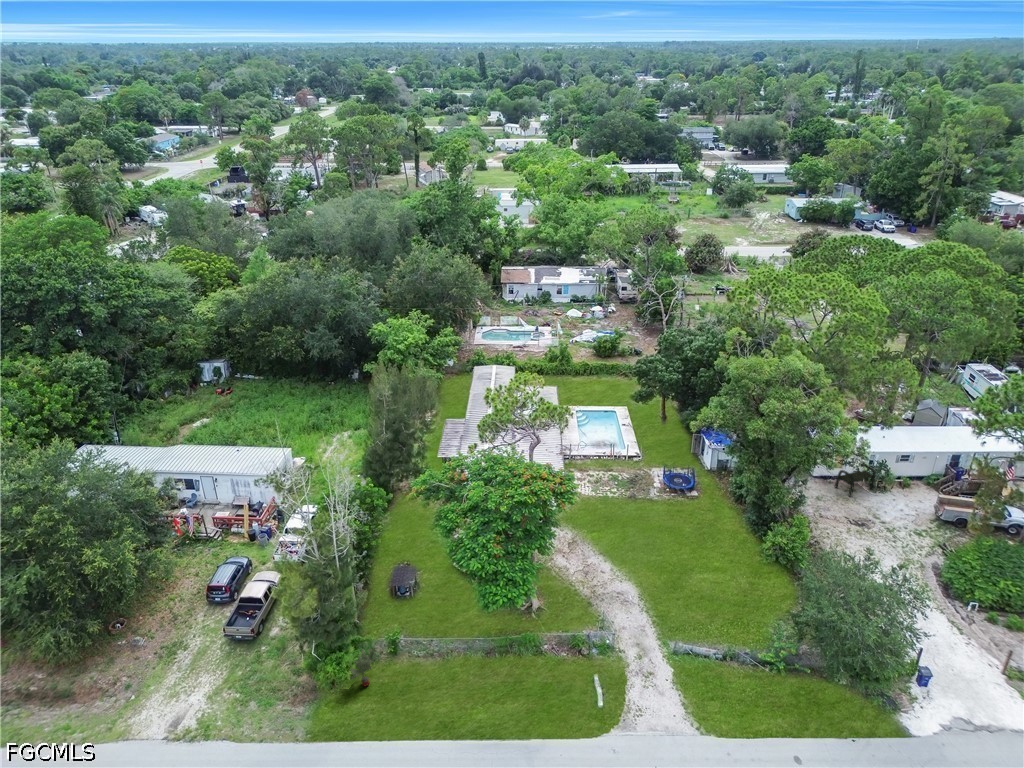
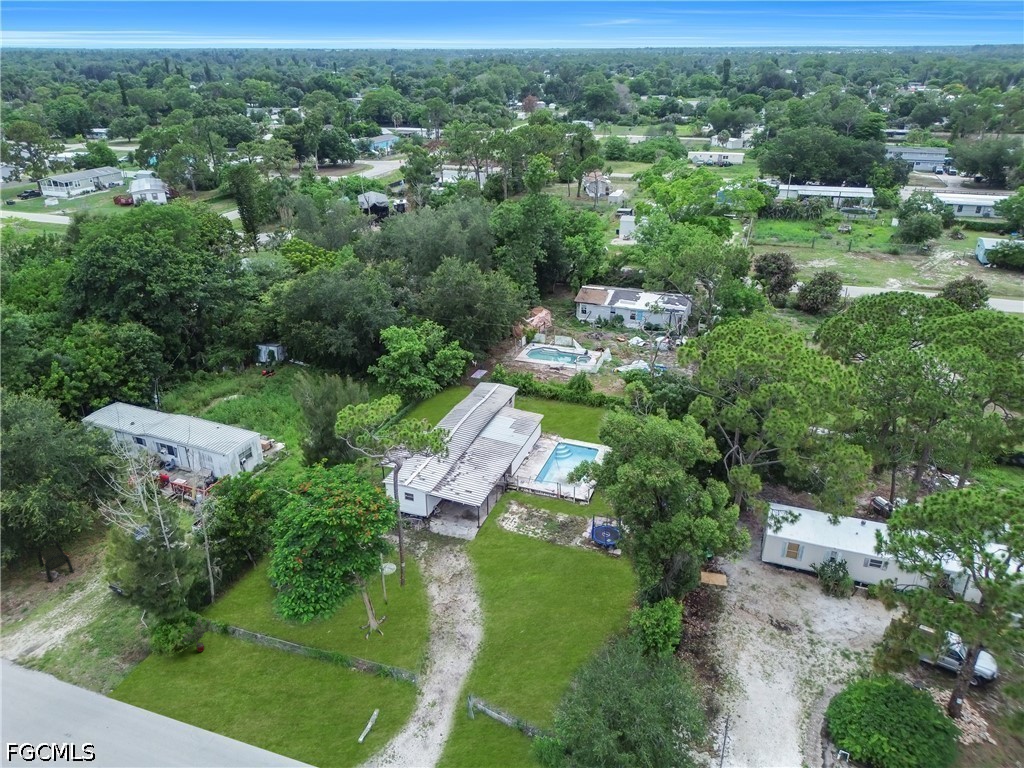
bench: present [835,464,876,497] -> present [36,540,74,582]

